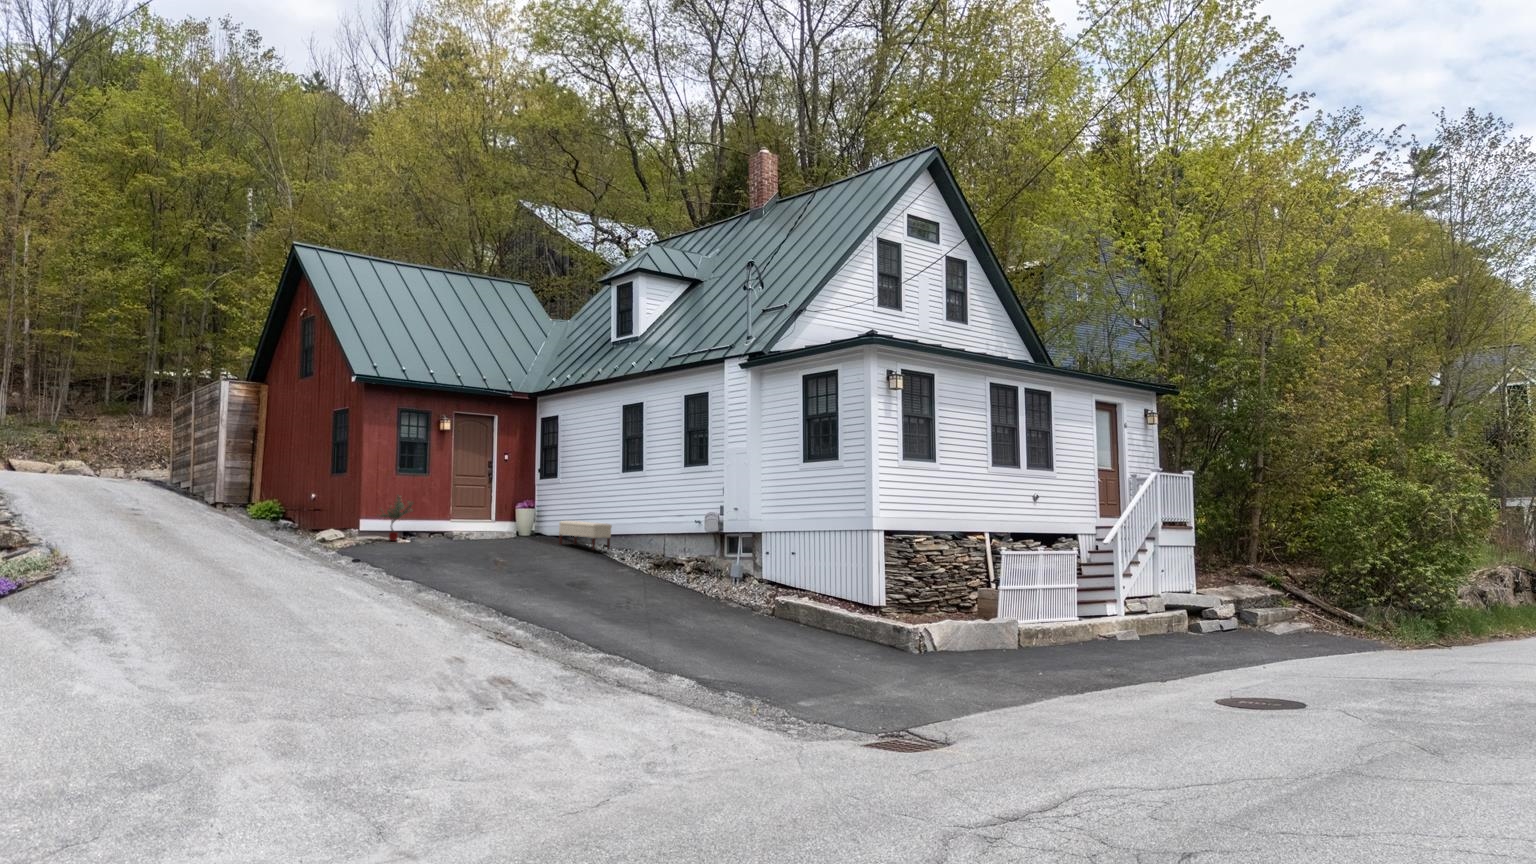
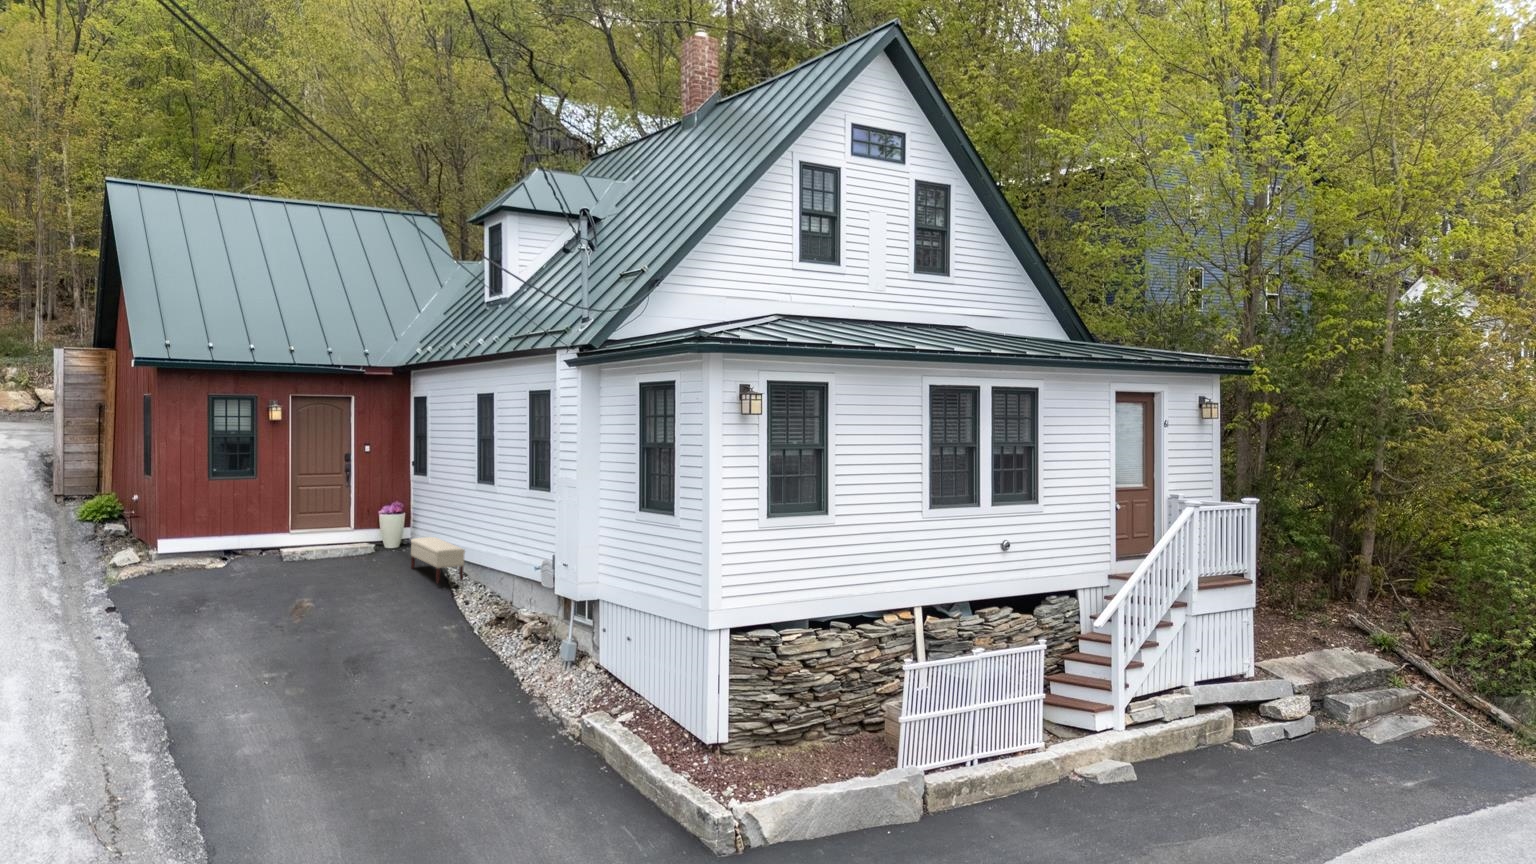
potted tree: present [378,495,414,541] -> none [167,508,222,567]

